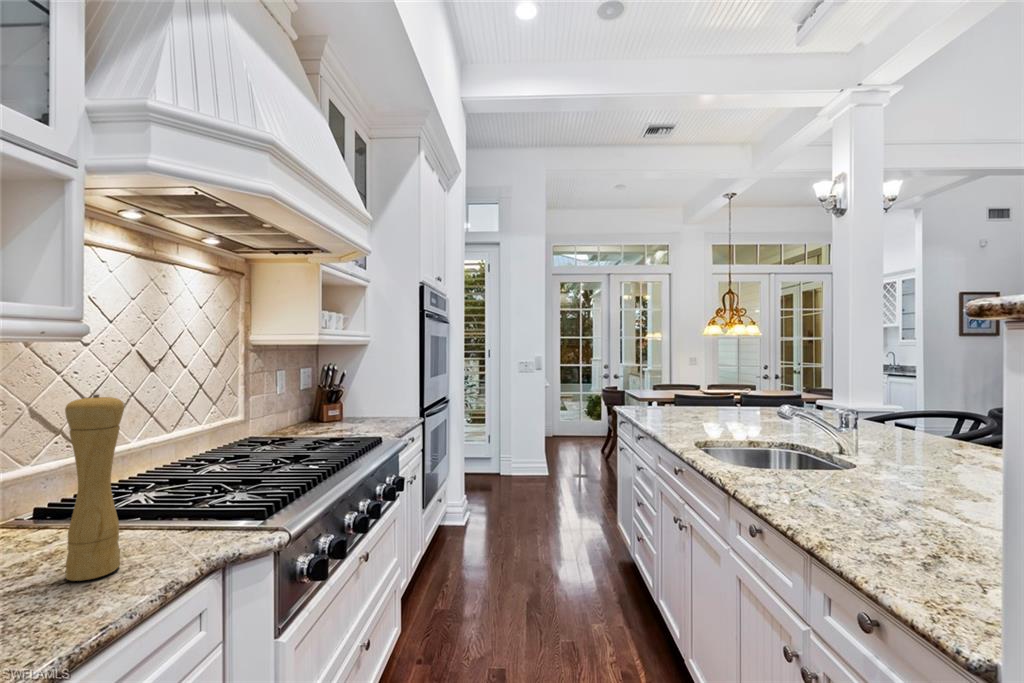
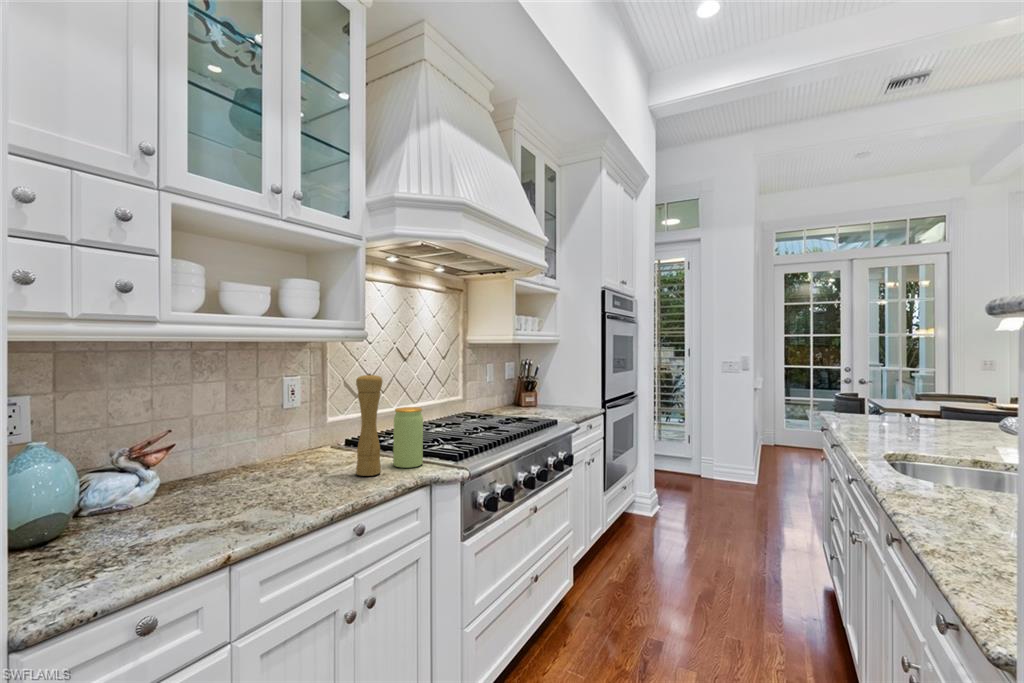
jar: none [144,444,202,548] -> present [393,407,423,468]

